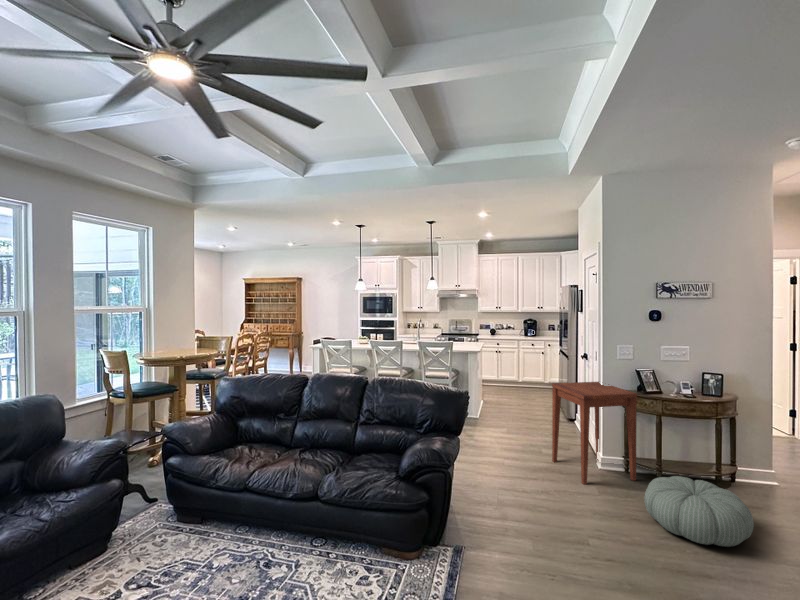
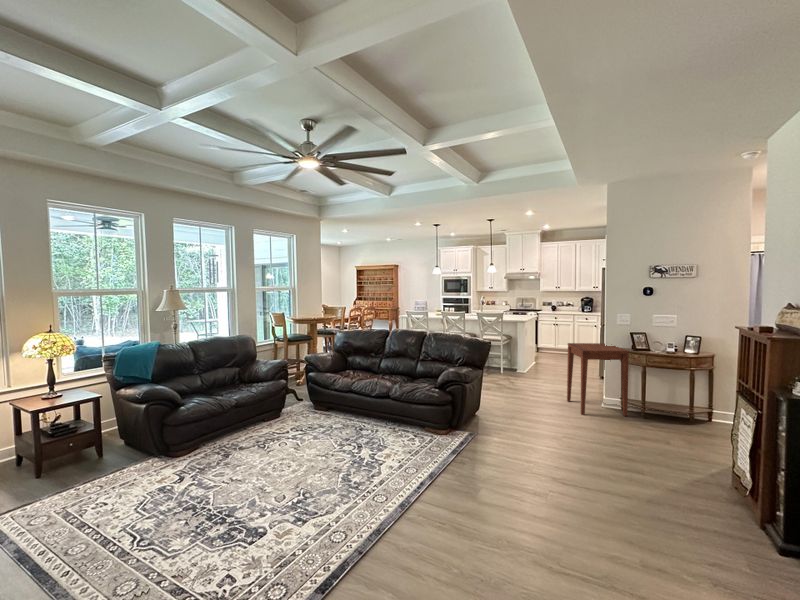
pouf: present [644,476,754,547] -> none [615,409,690,453]

